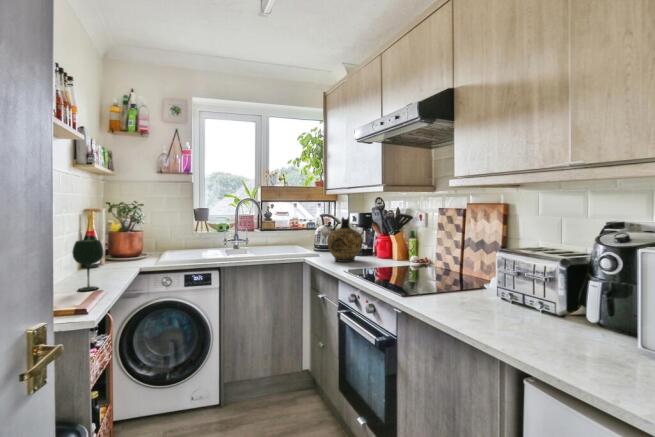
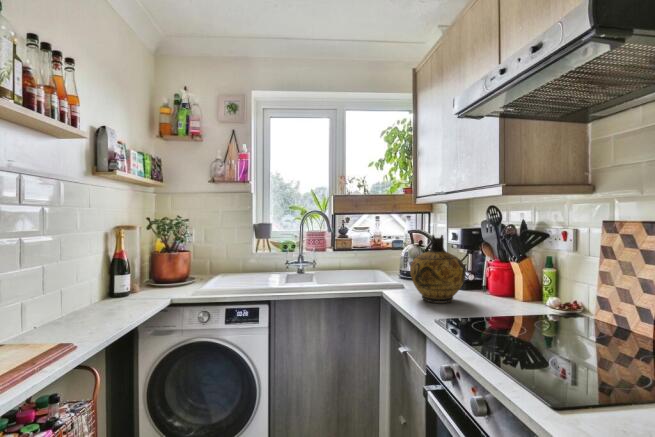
wine glass: present [72,240,103,291] -> none [34,270,79,343]

